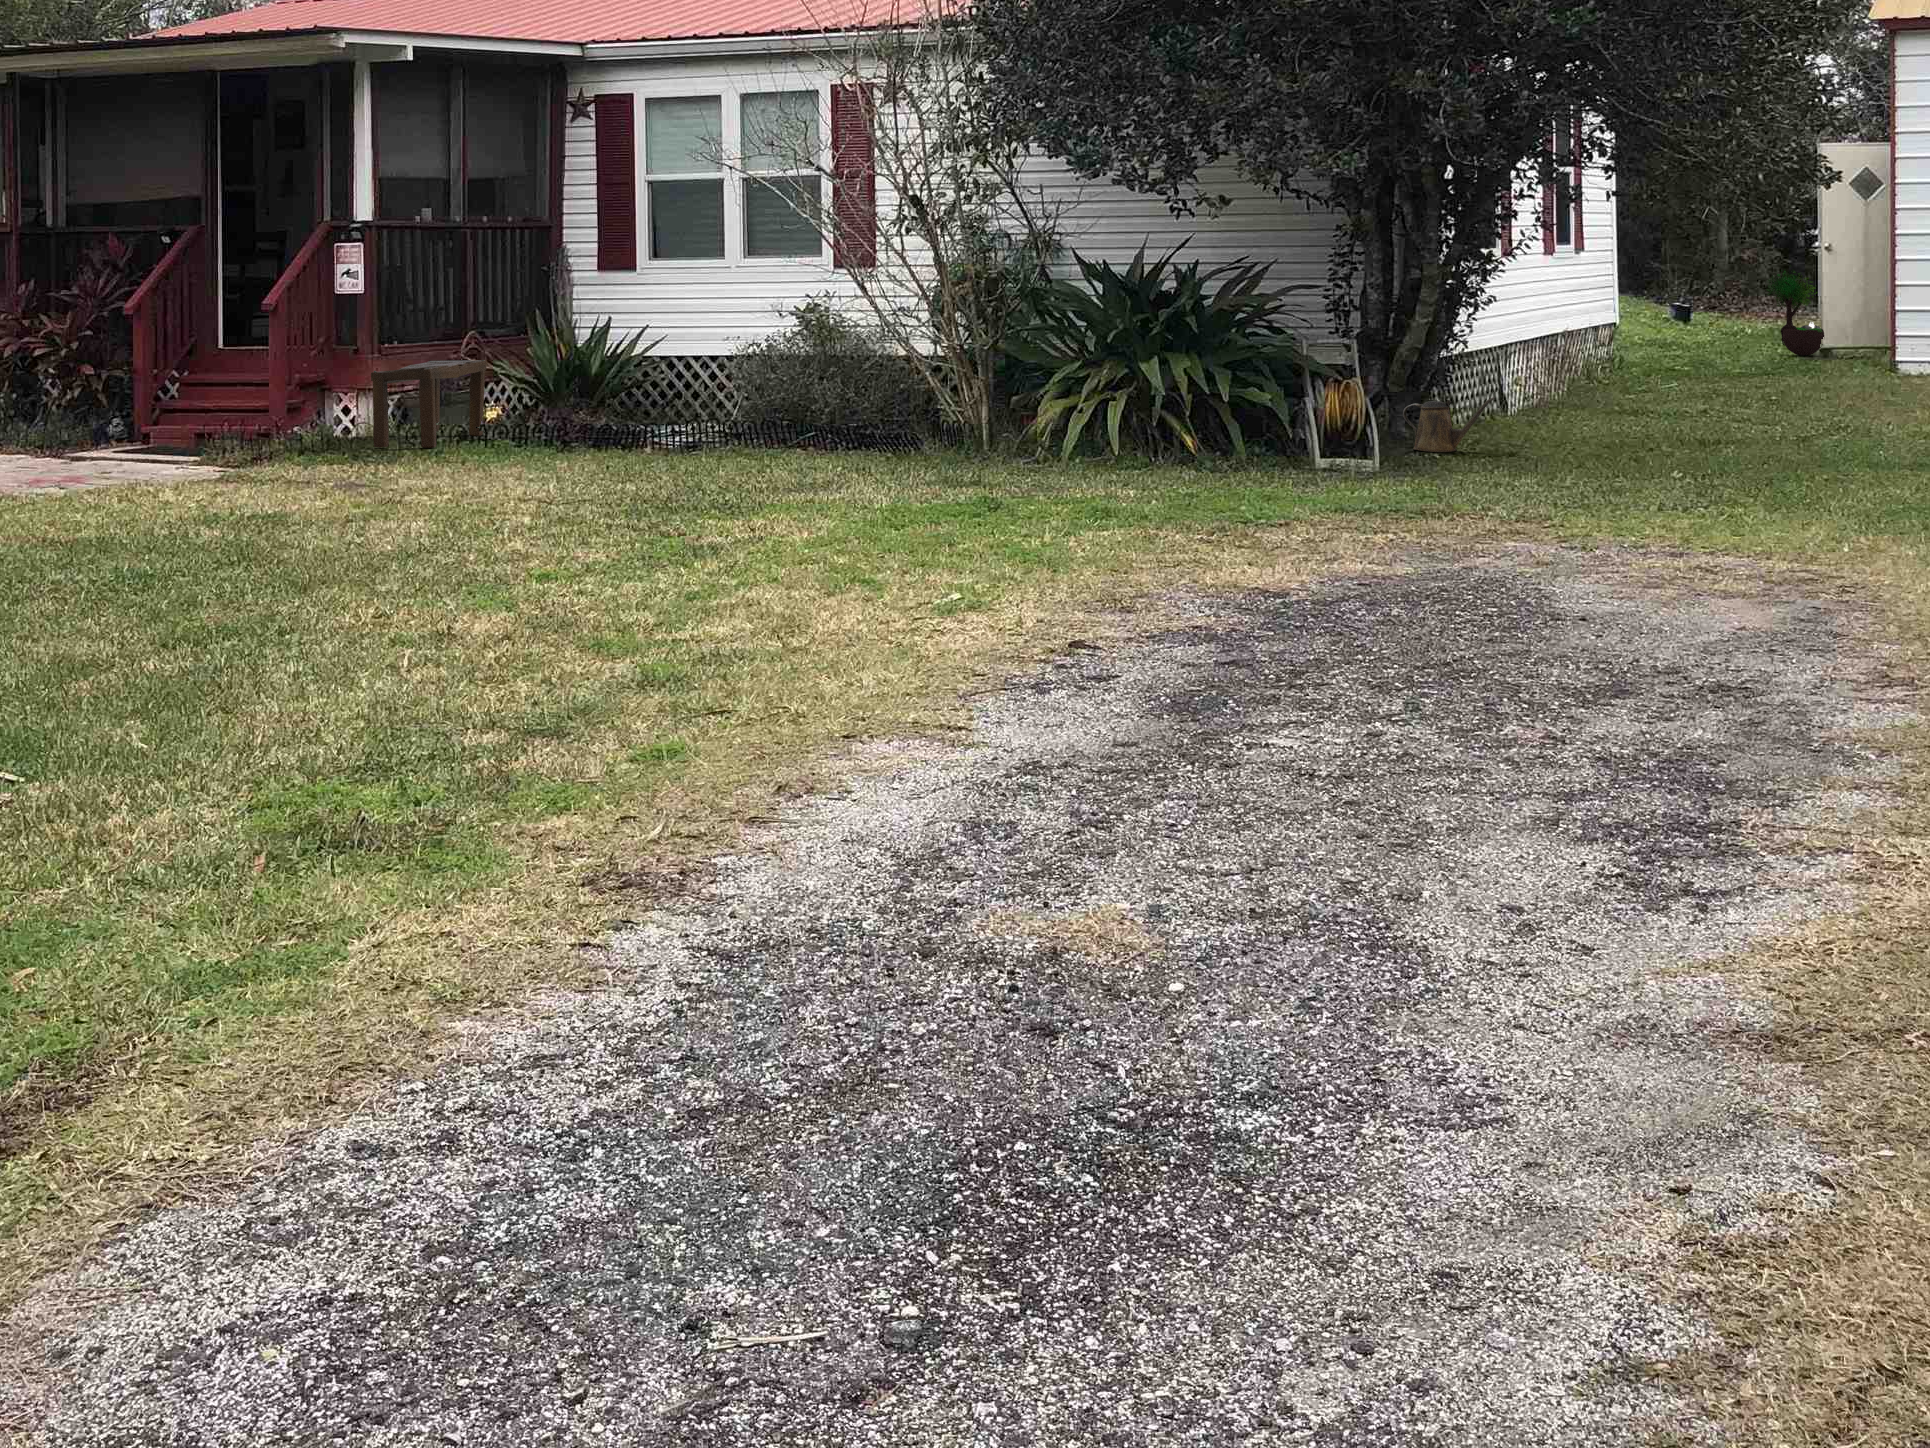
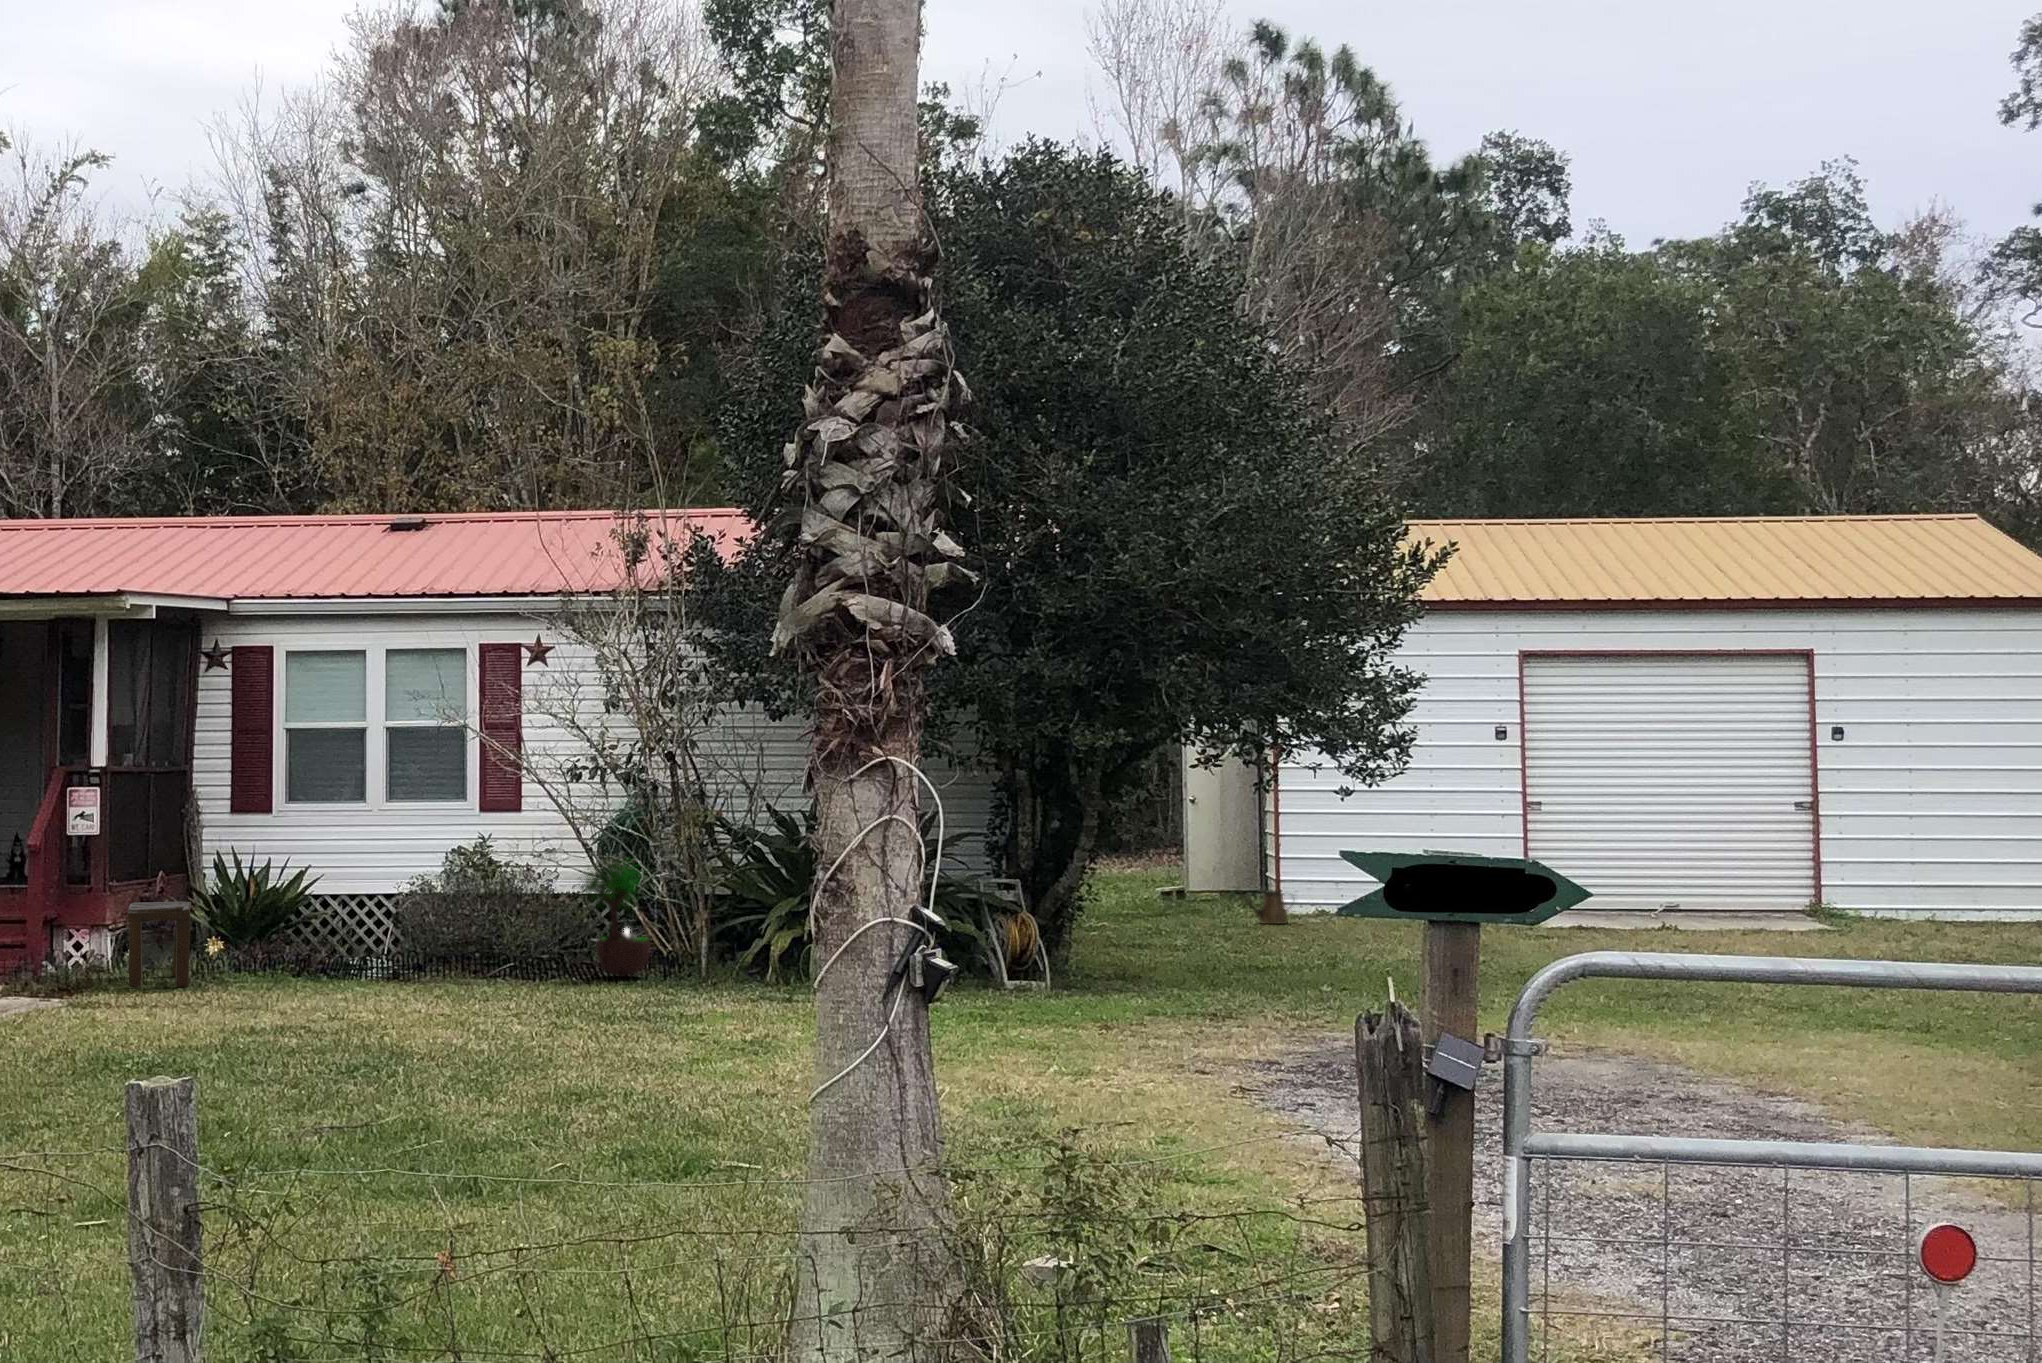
potted tree: present [1767,270,1824,356] -> present [578,858,650,977]
watering can: present [1403,397,1495,452] -> present [1240,890,1289,924]

